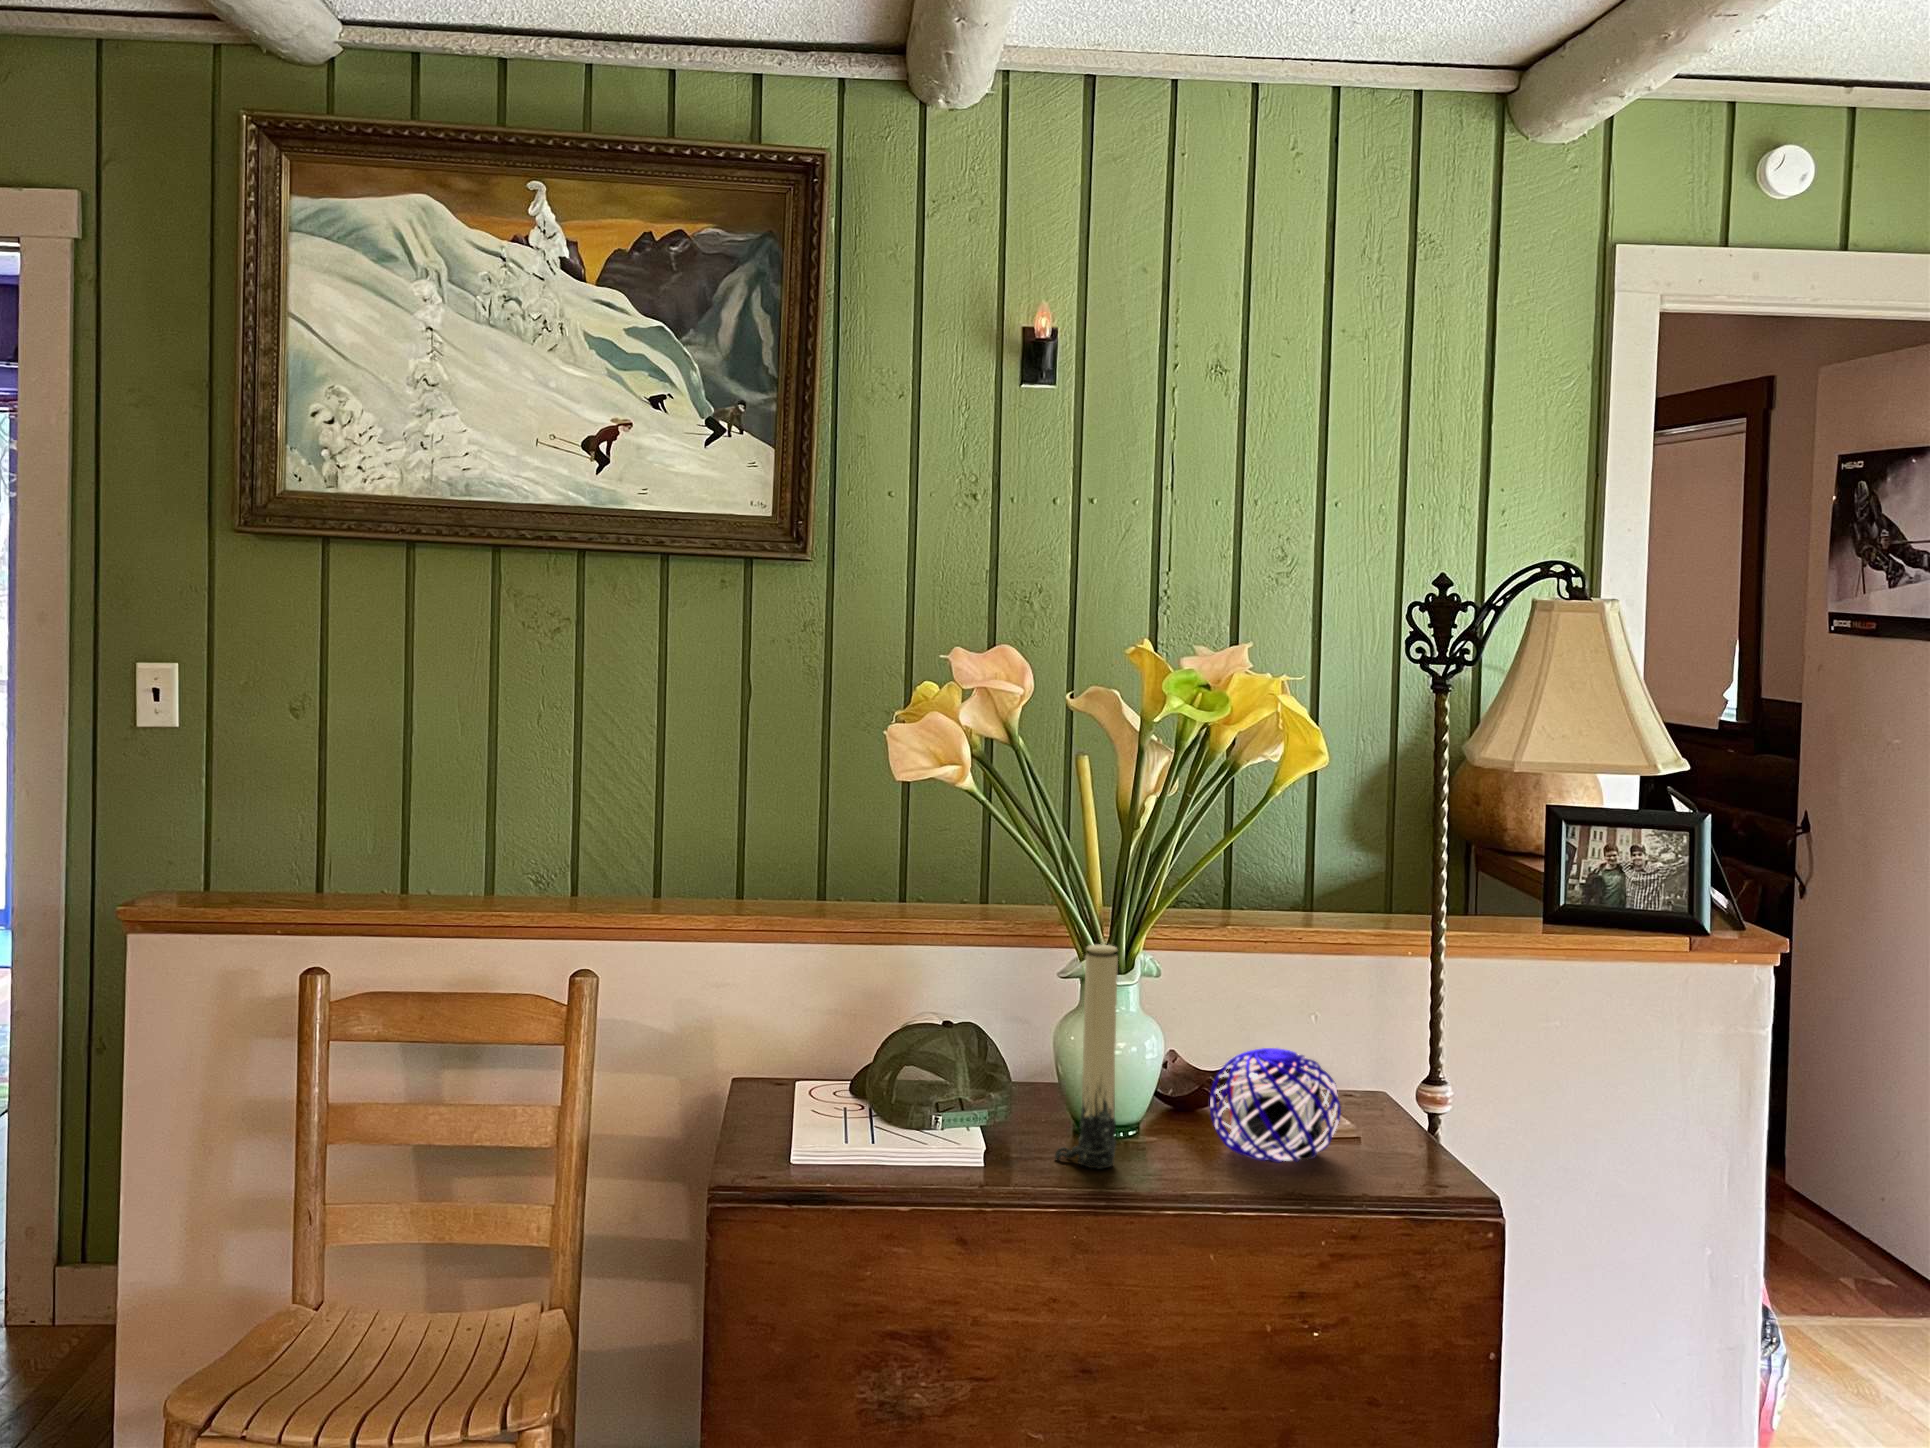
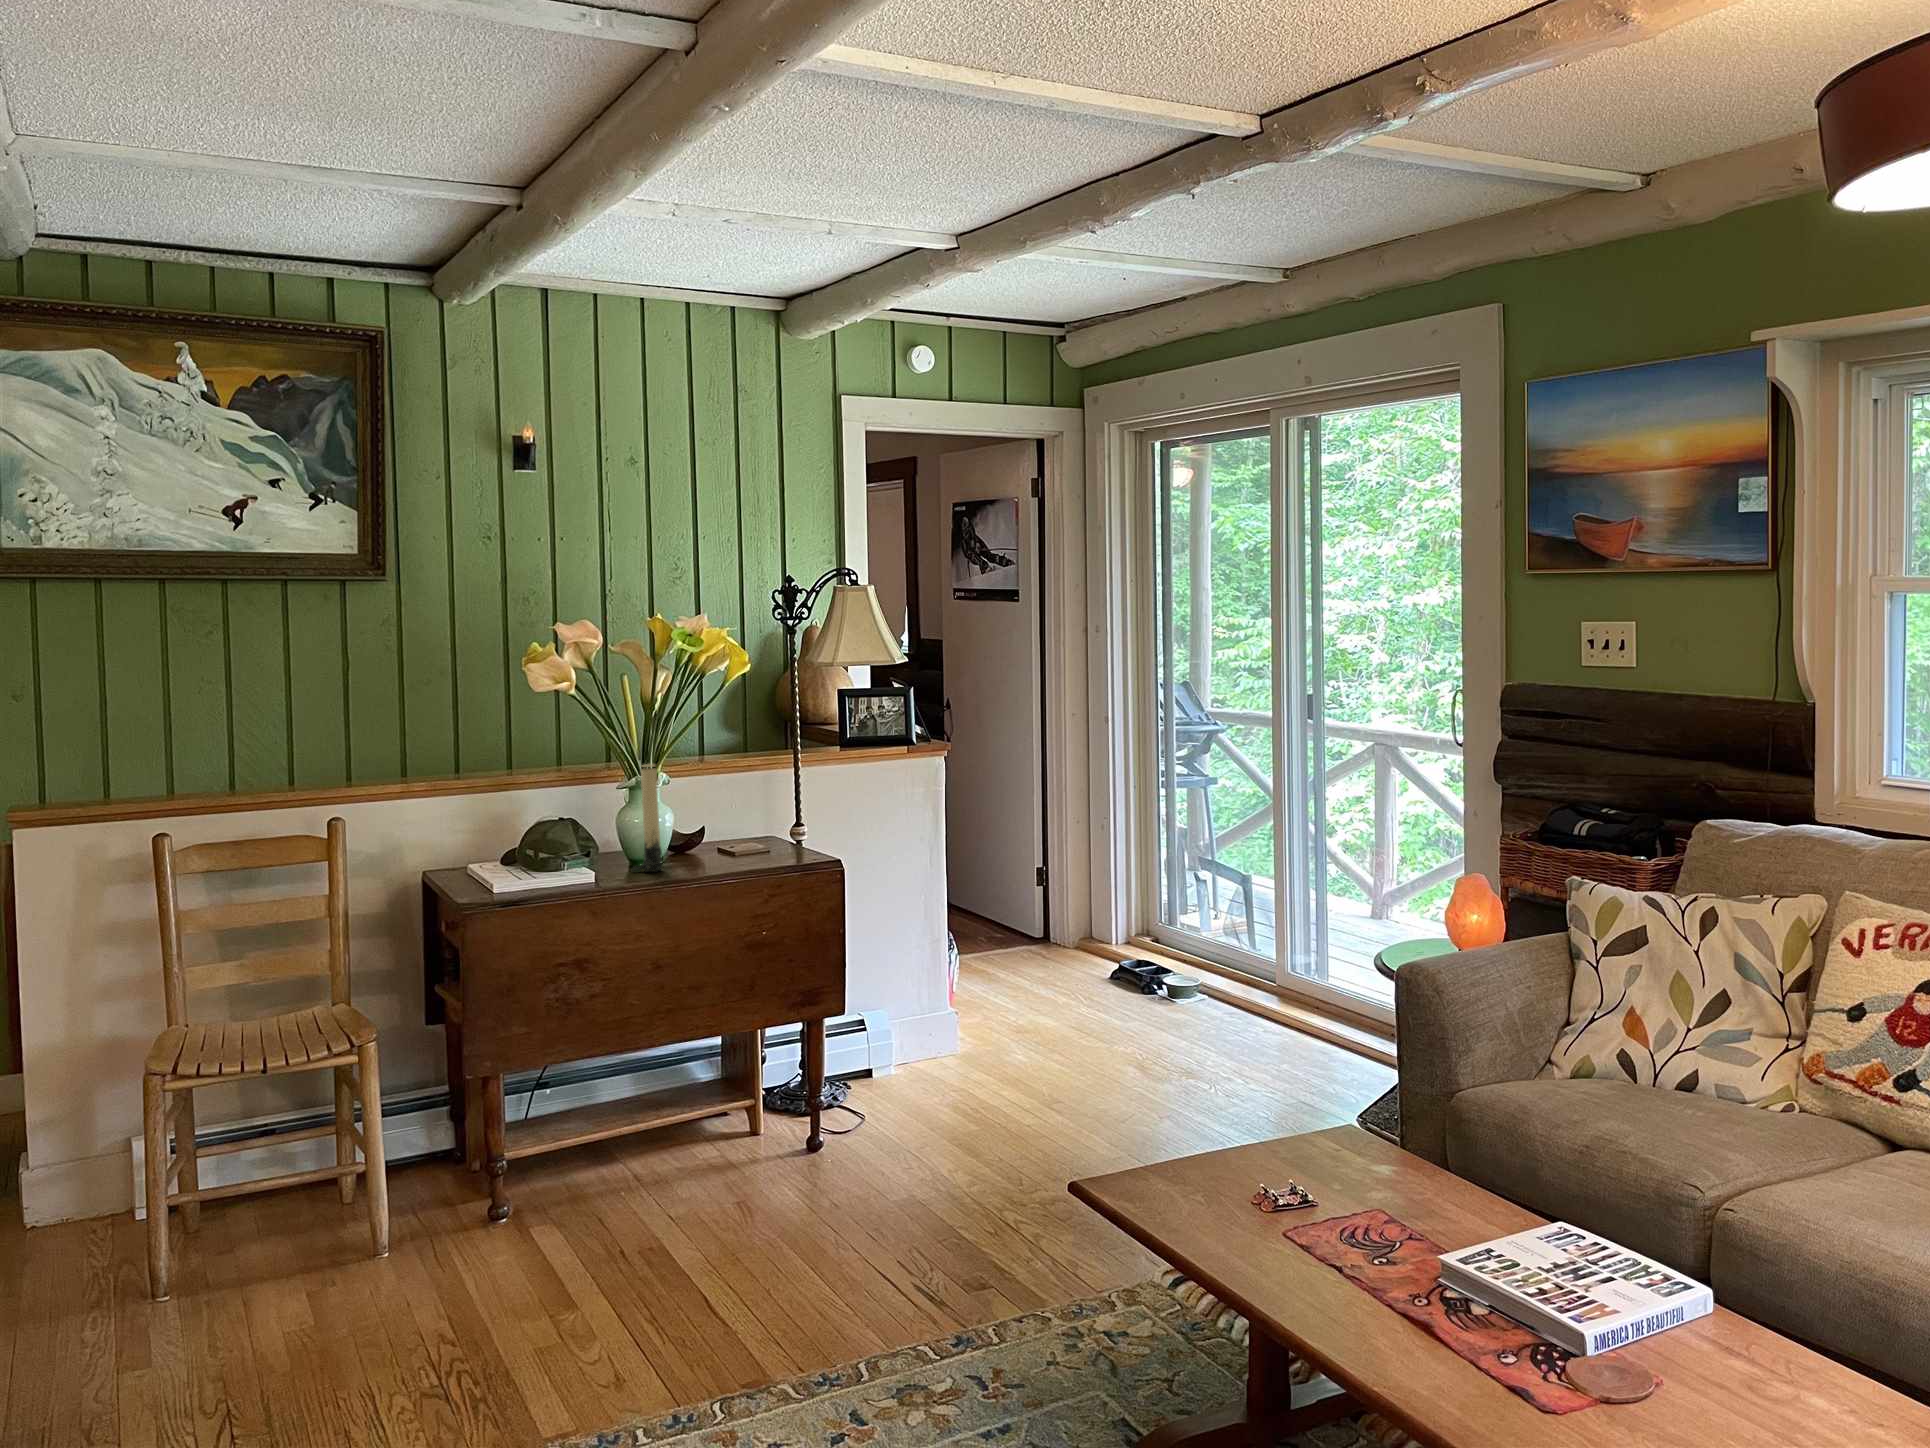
decorative orb: present [1210,1048,1341,1163] -> none [701,808,763,859]

